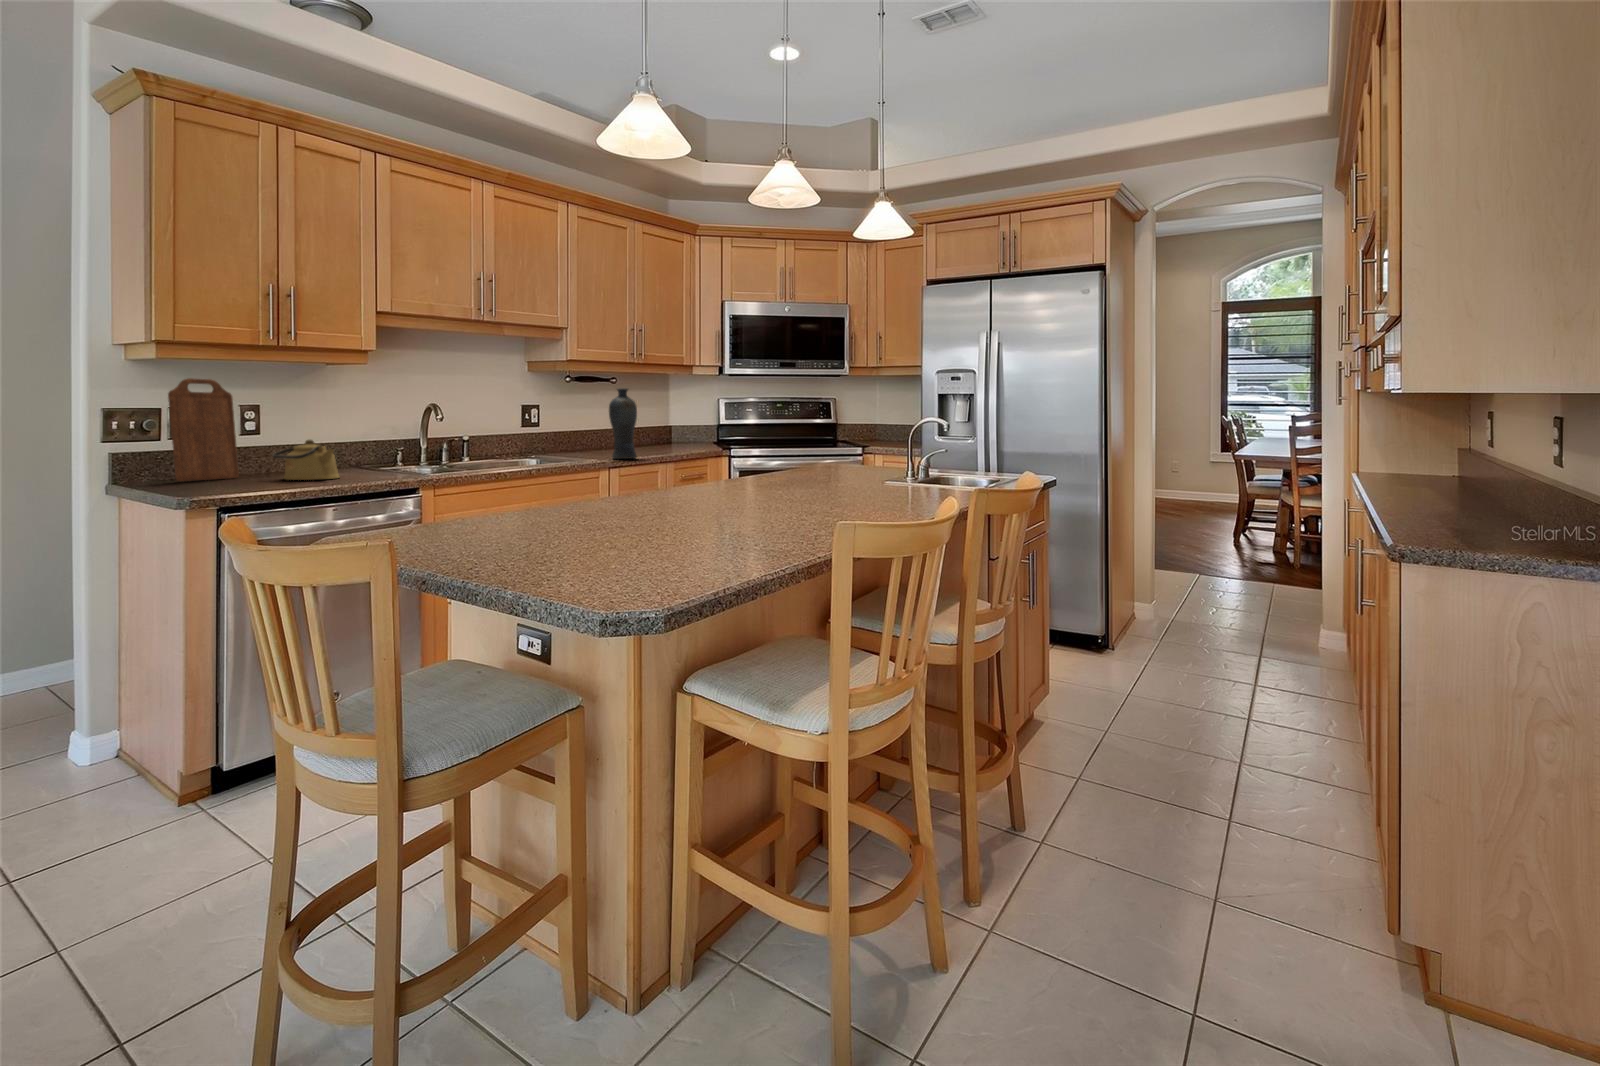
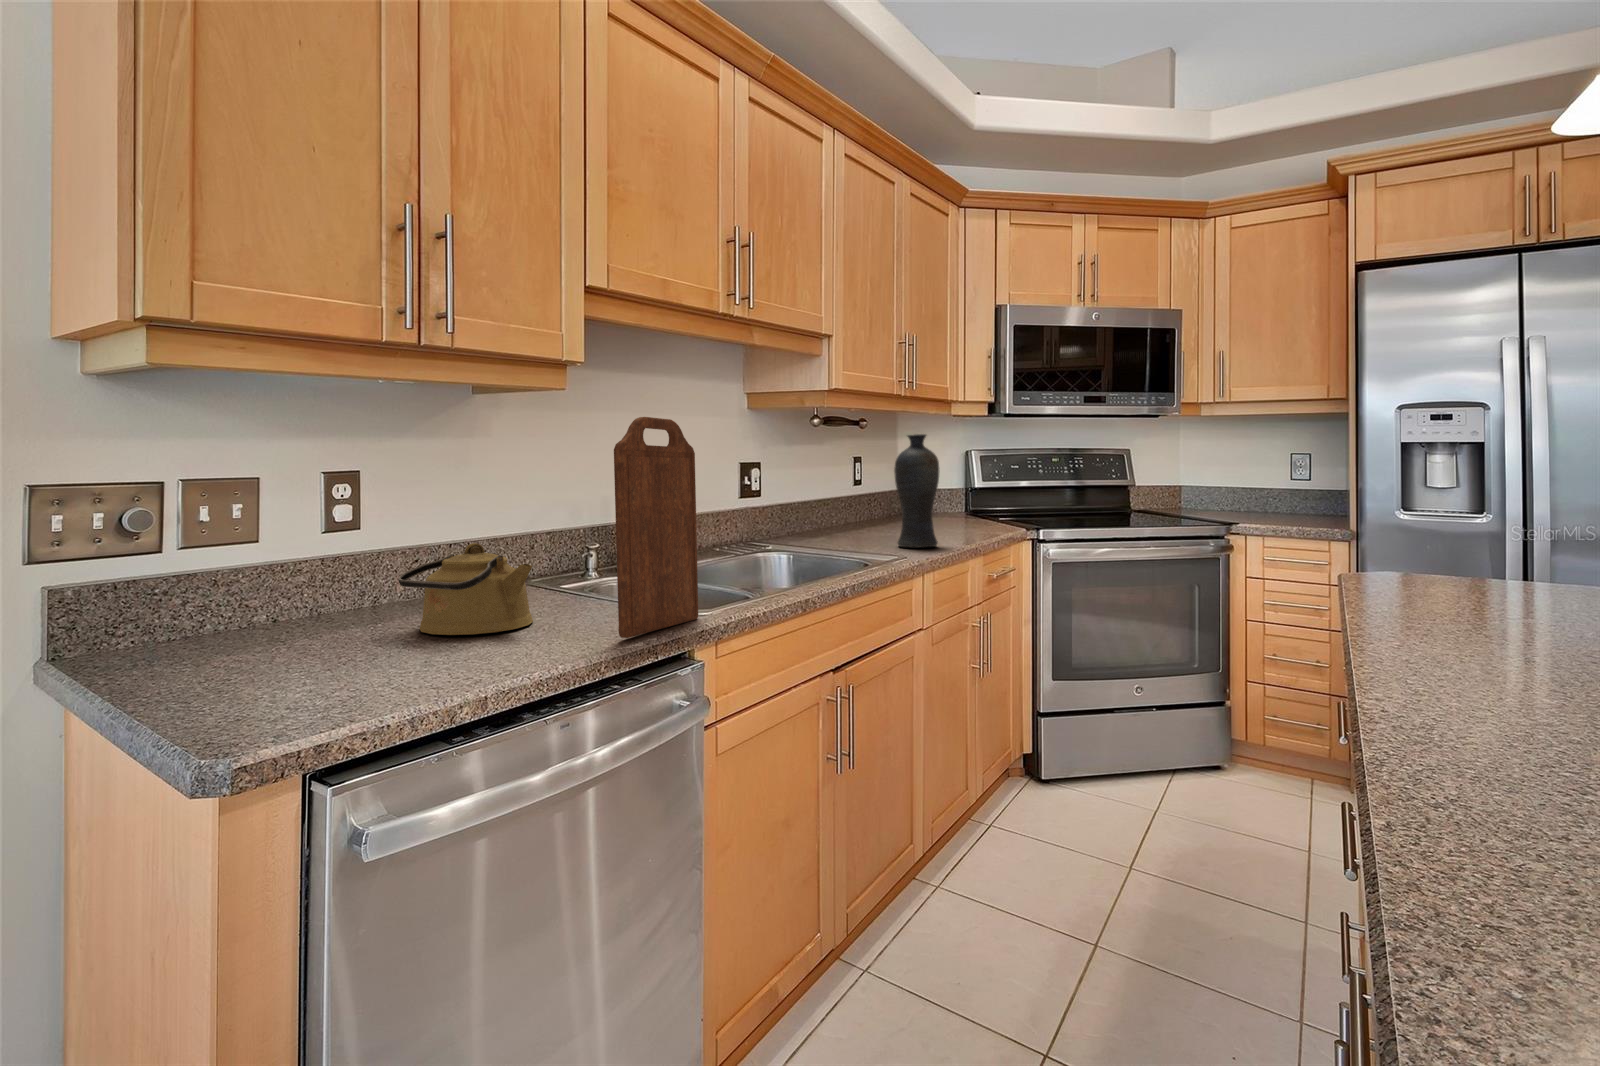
cutting board: present [168,378,239,481] -> present [614,417,698,638]

